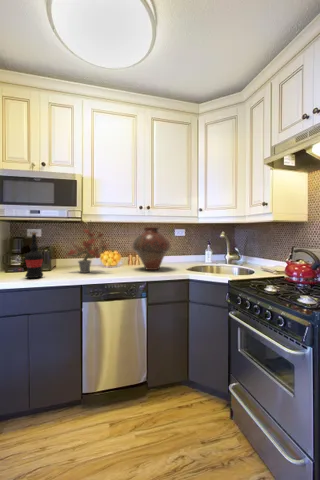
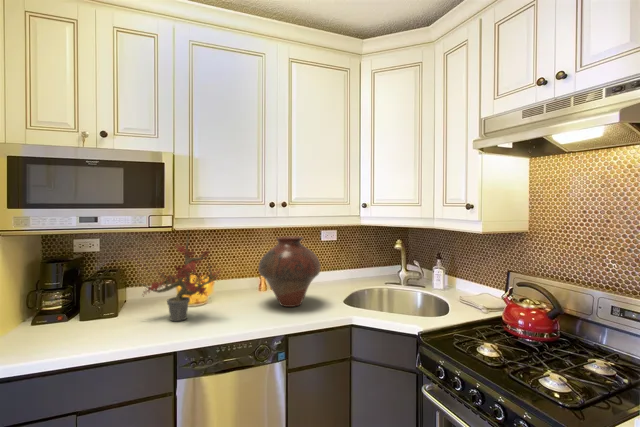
wine bottle: present [25,233,43,278] -> none [69,261,104,344]

